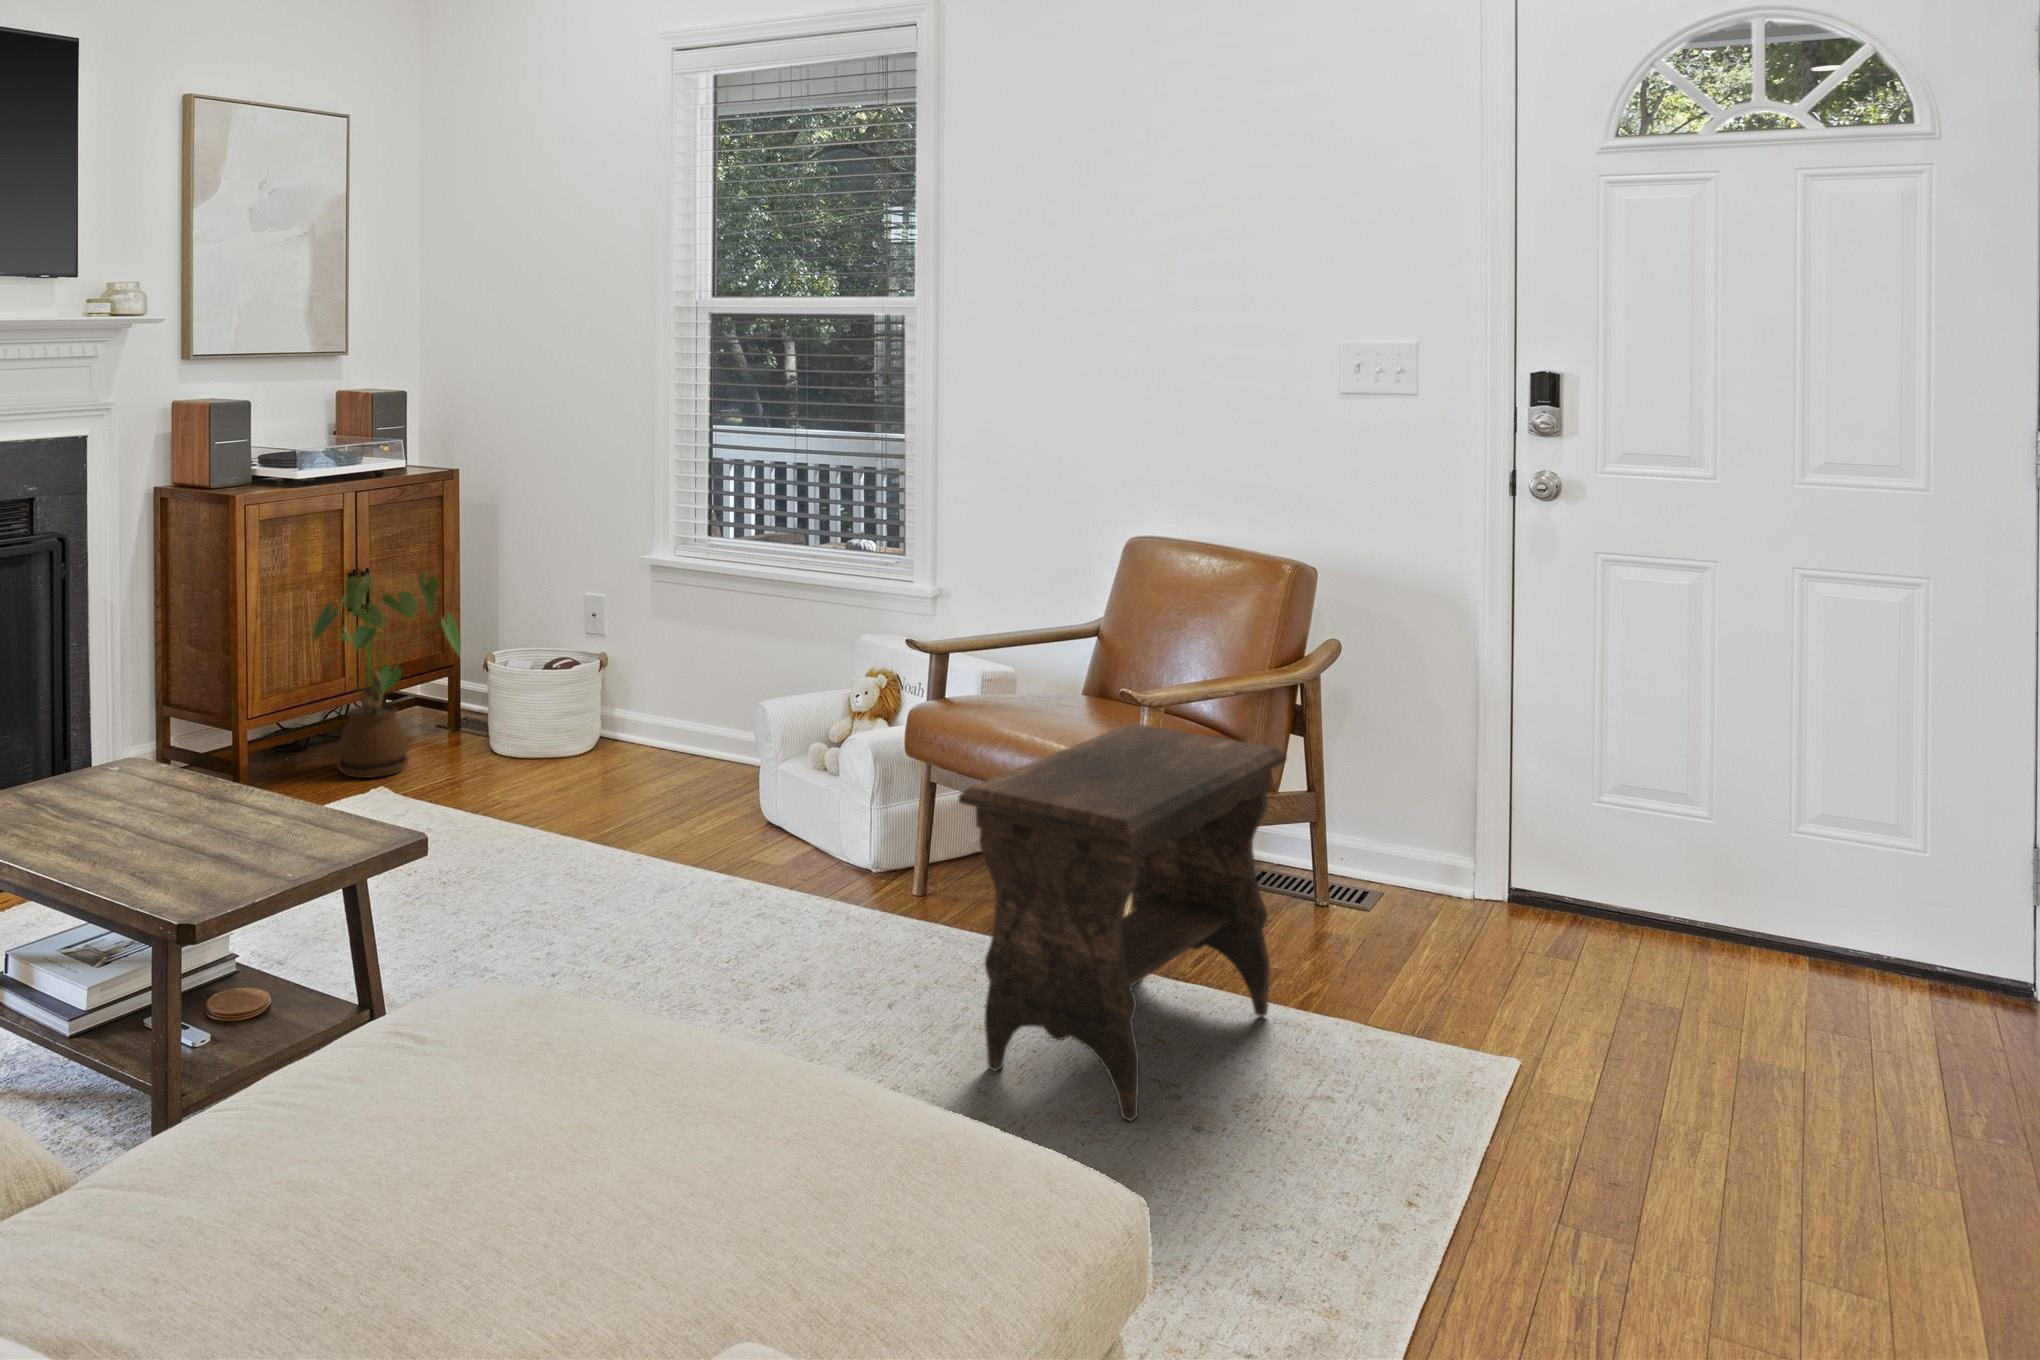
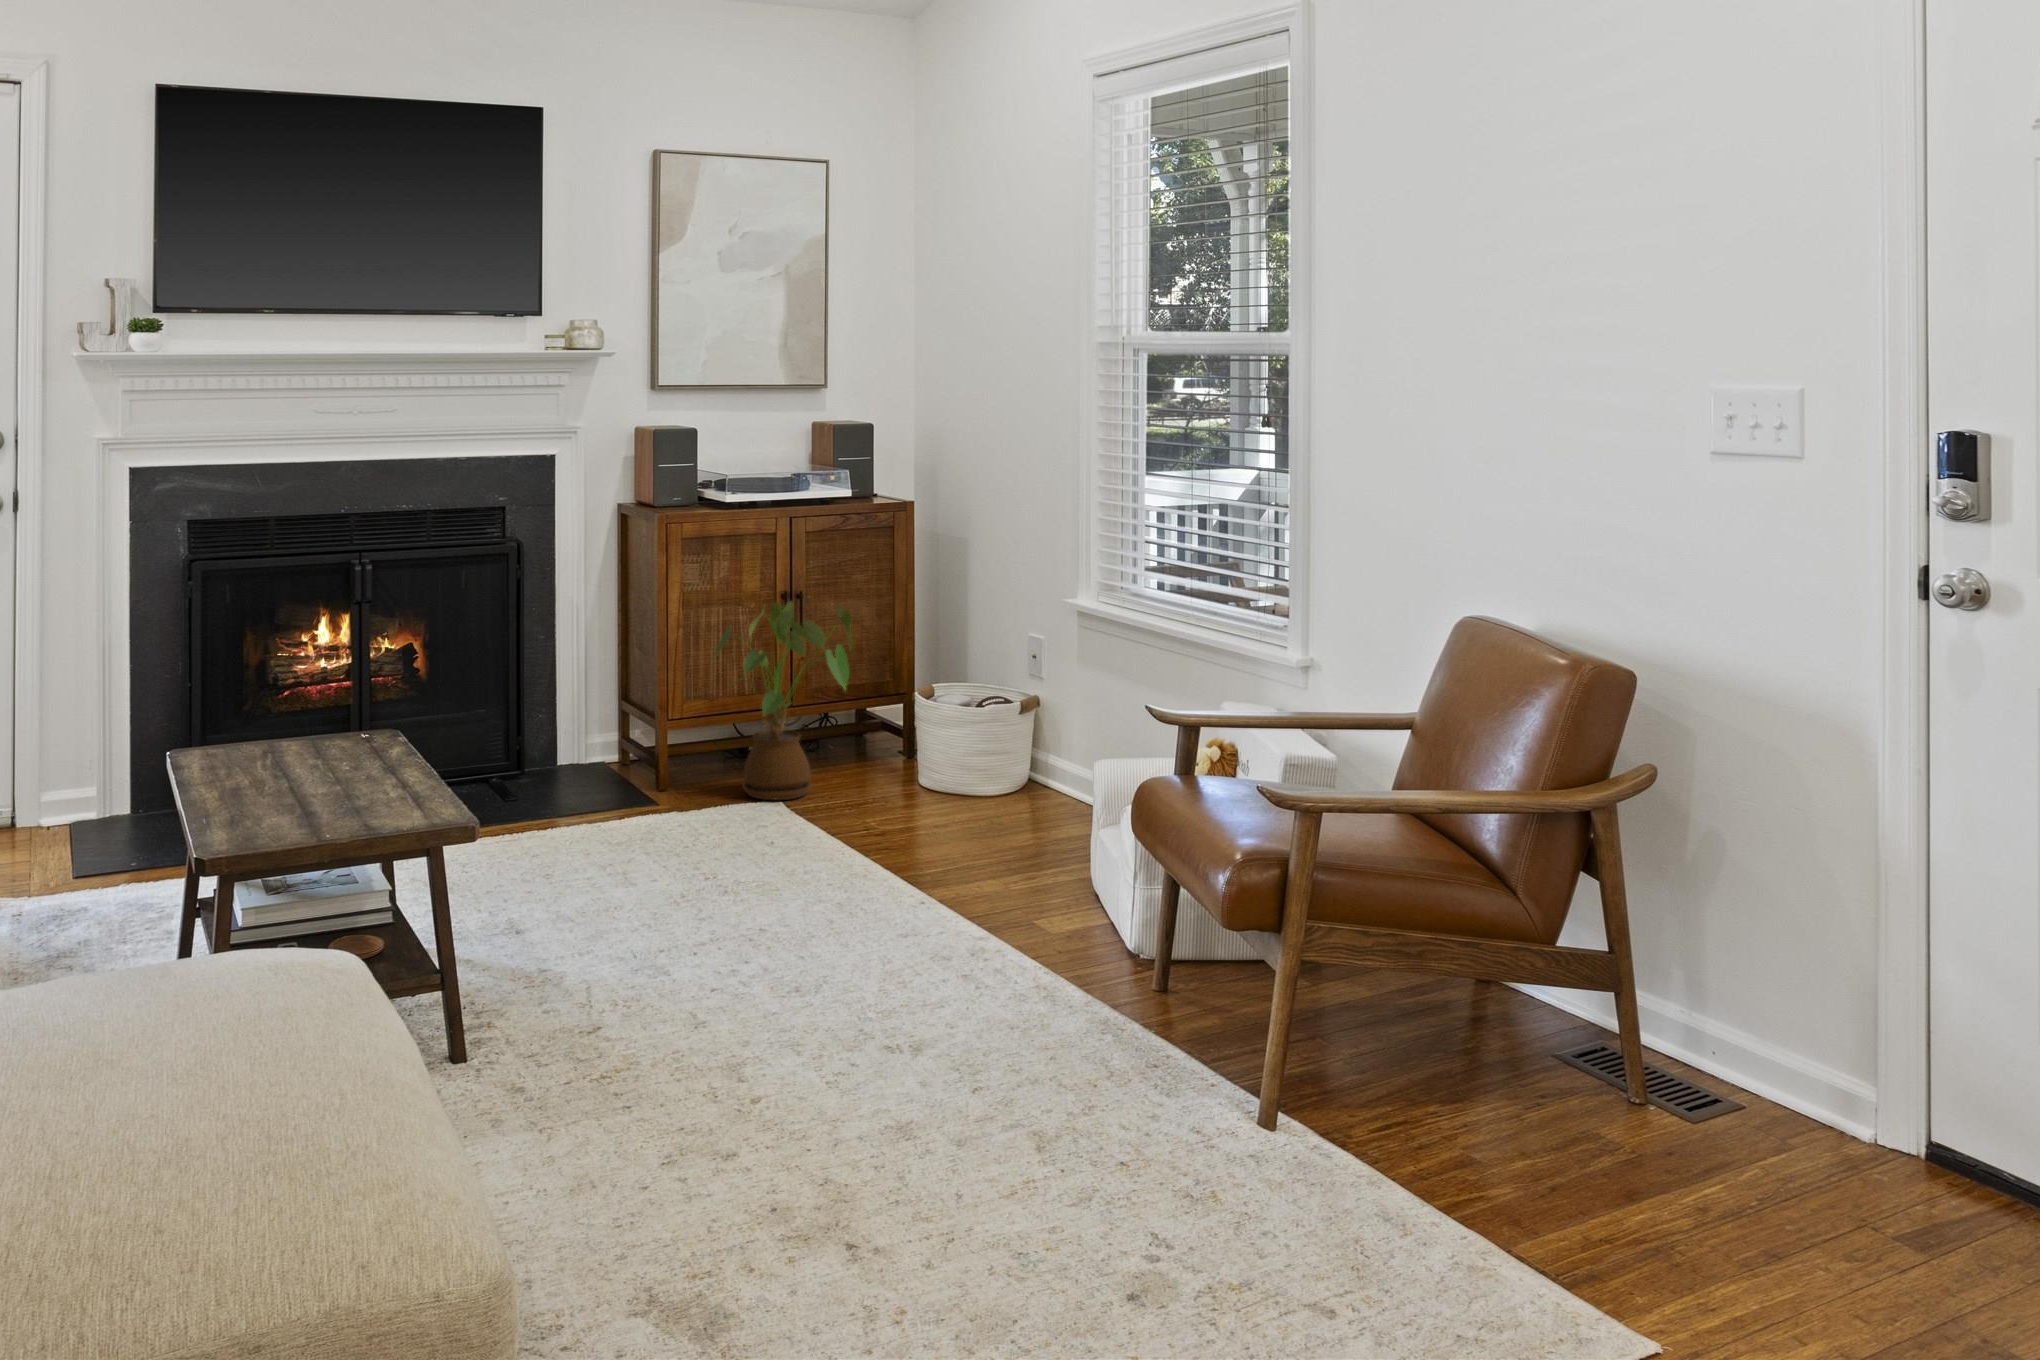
footstool: present [959,723,1287,1121] -> none [985,826,1426,1249]

